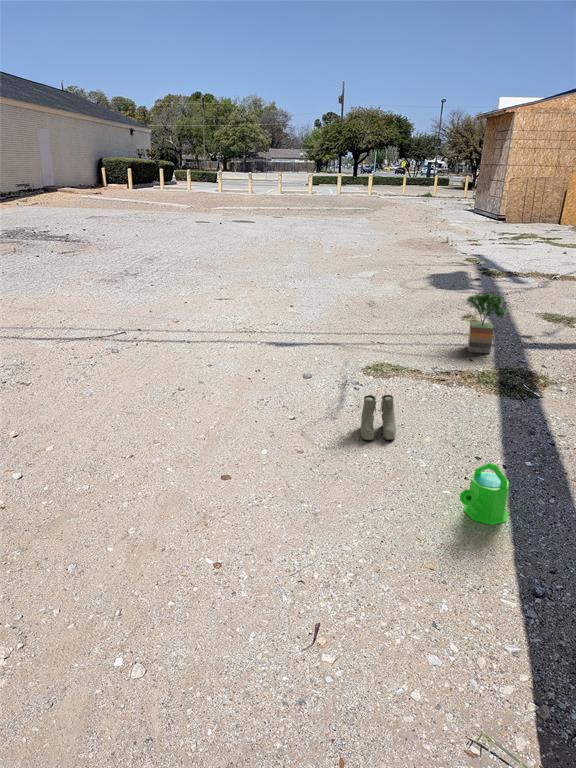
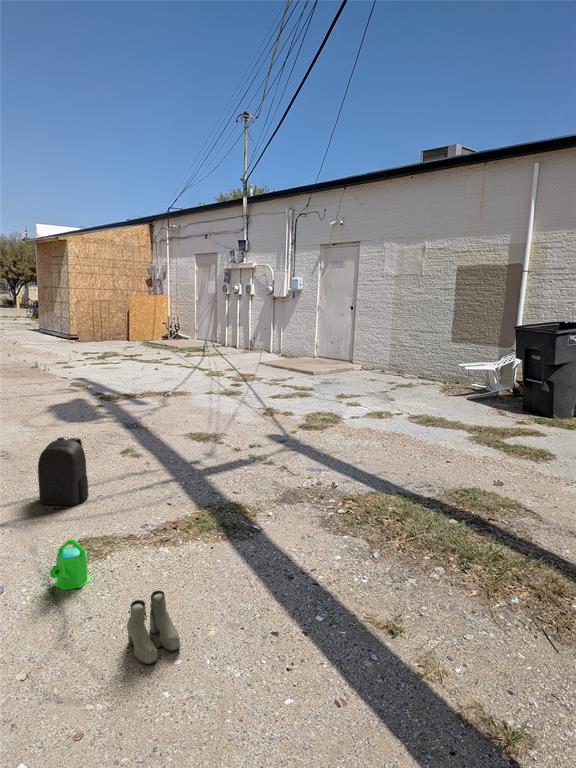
backpack: none [373,284,412,343] -> present [38,437,89,505]
potted tree: present [466,293,506,354] -> none [146,431,192,496]
watering can: present [460,463,510,525] -> present [50,539,90,590]

